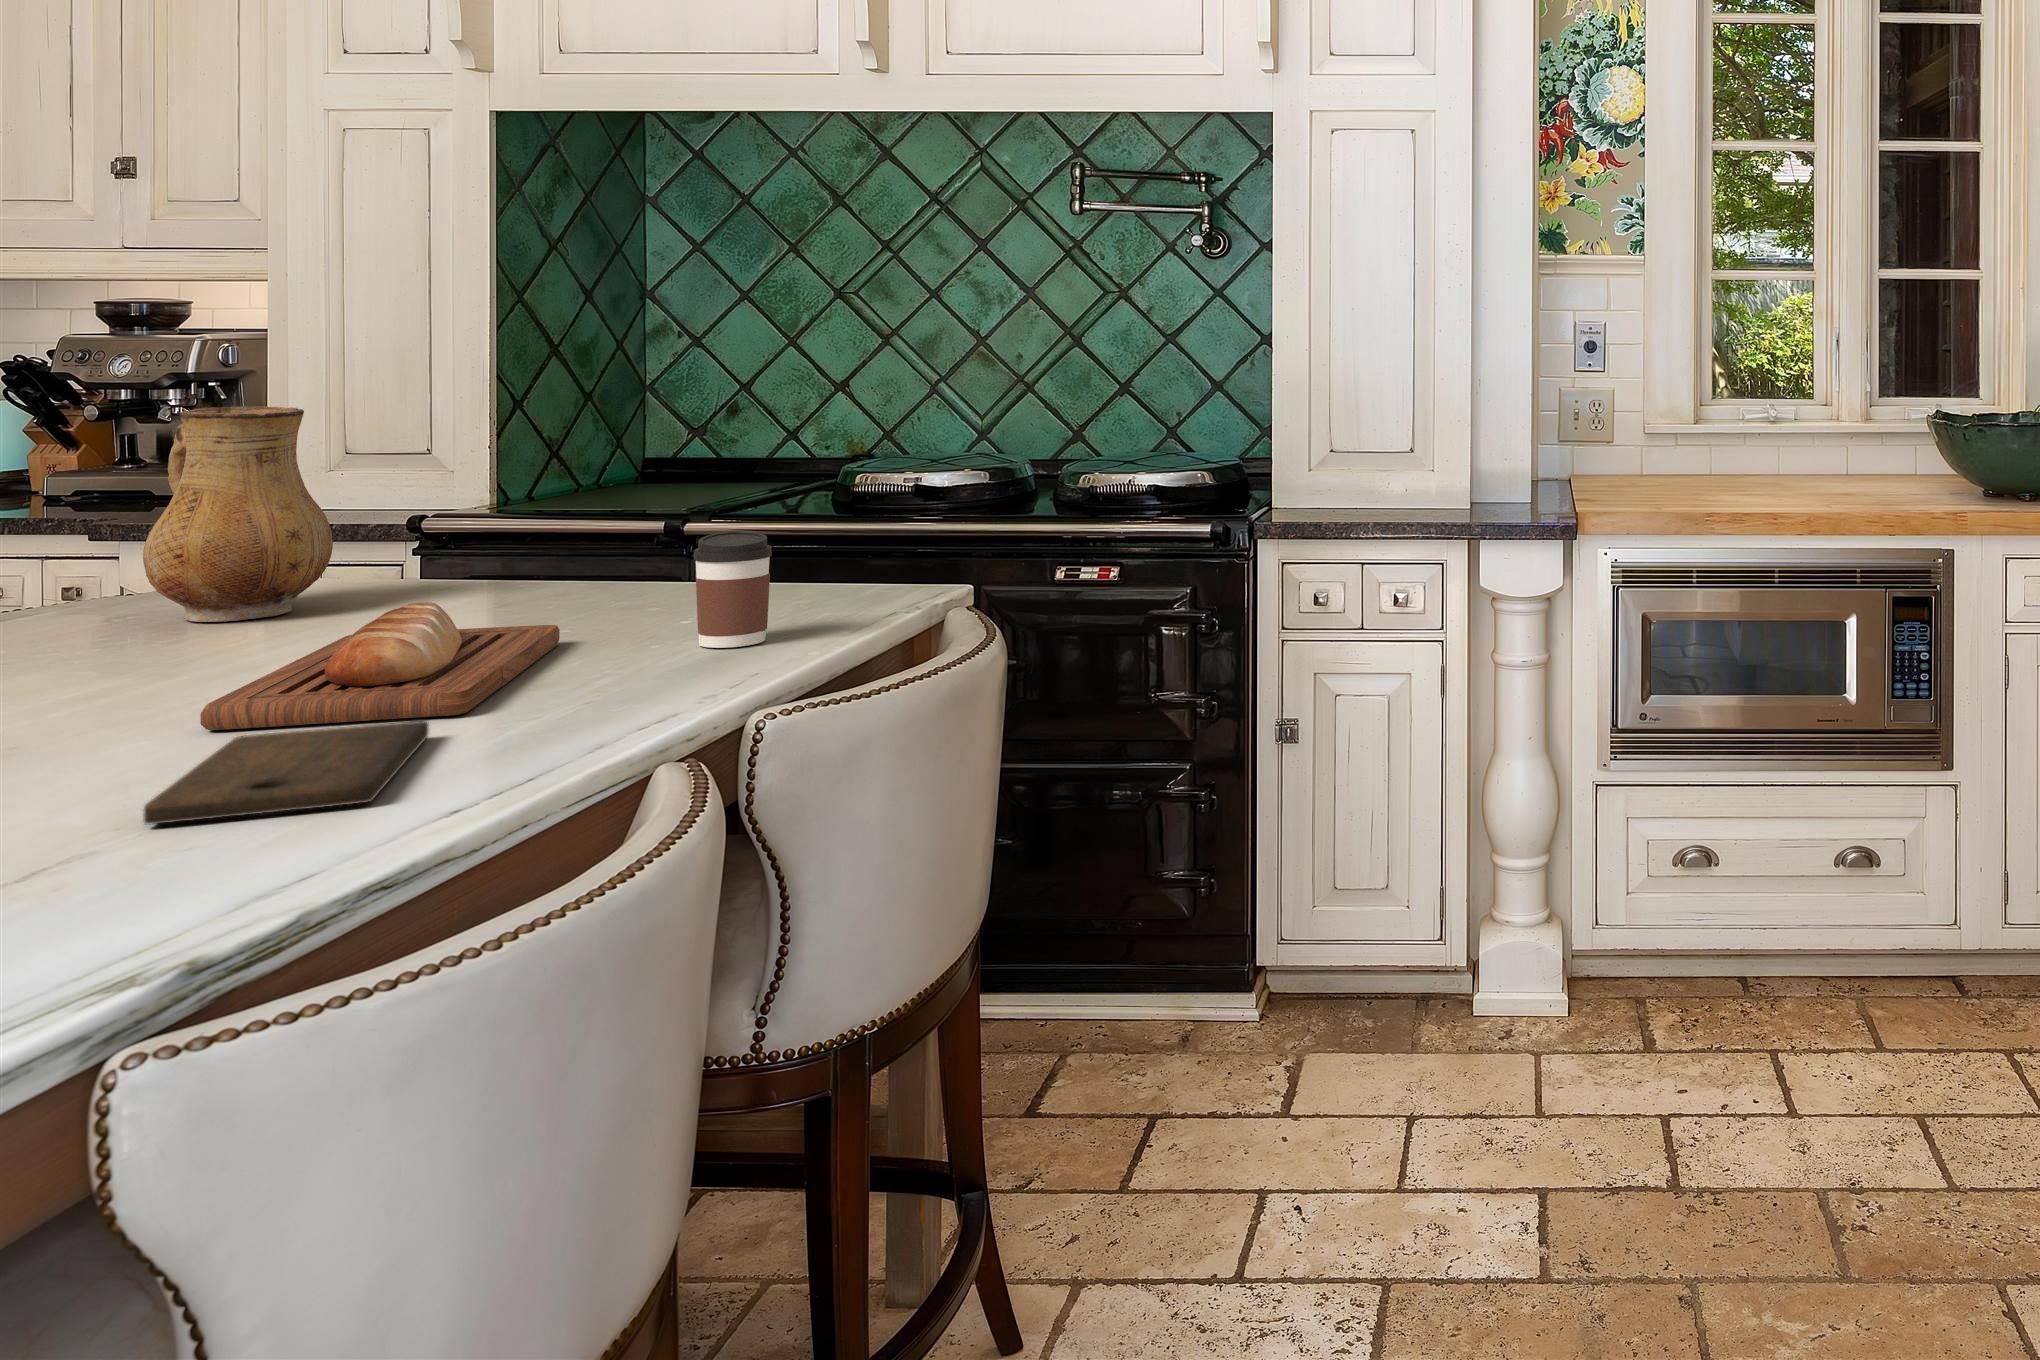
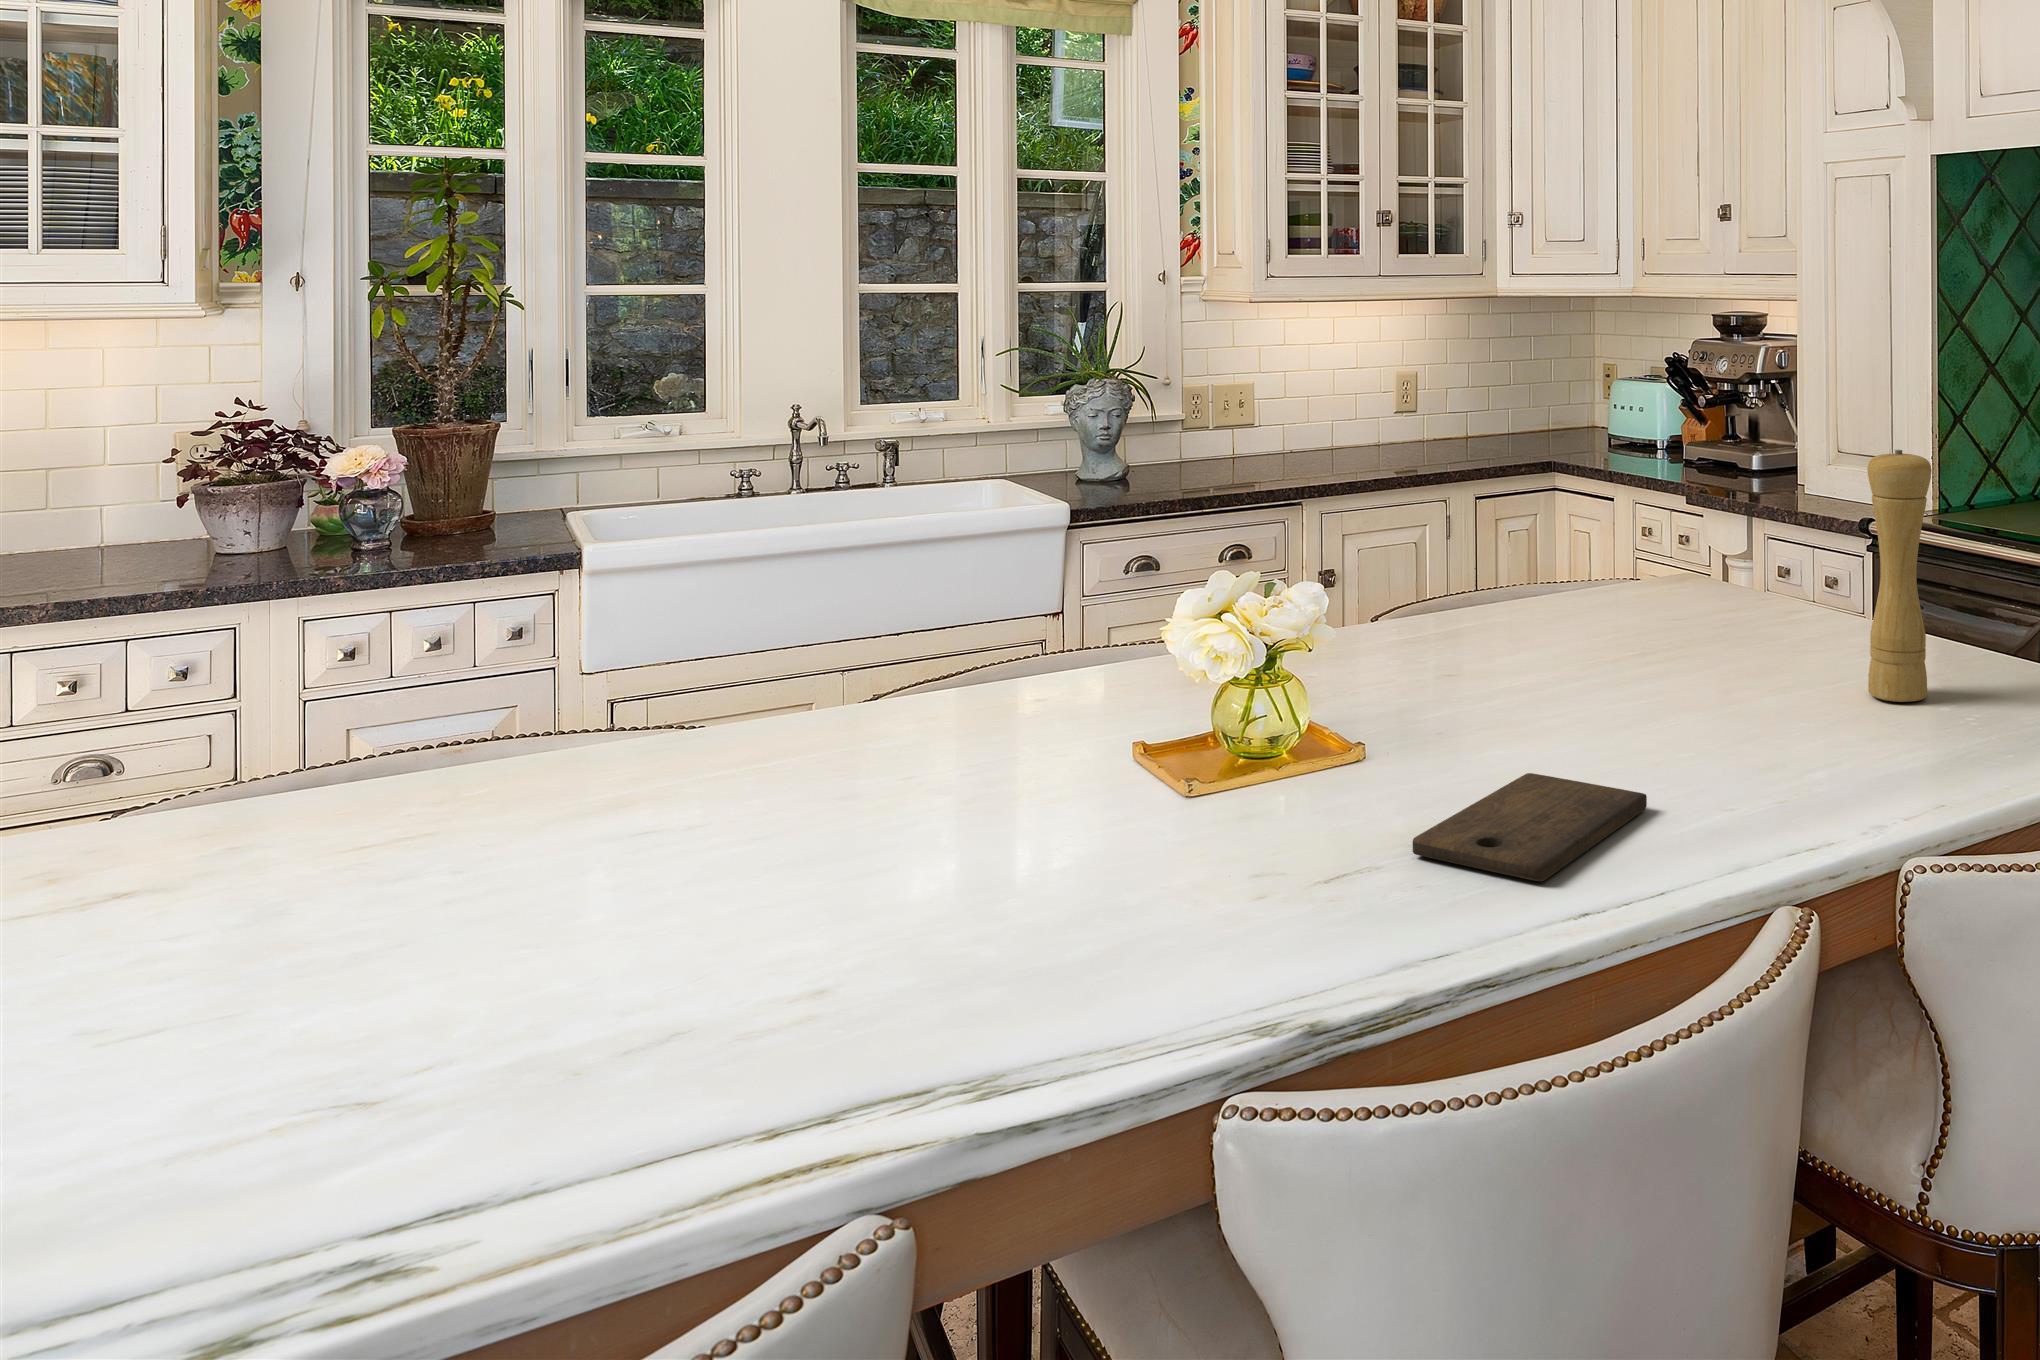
pepper mill: none [582,372,657,629] -> present [1867,450,1932,702]
ceramic pitcher: present [143,406,333,622] -> none [1609,447,1728,625]
coffee cup: present [694,532,772,648] -> none [1933,630,2008,755]
bread loaf: present [201,602,560,730] -> none [1533,655,1835,786]

